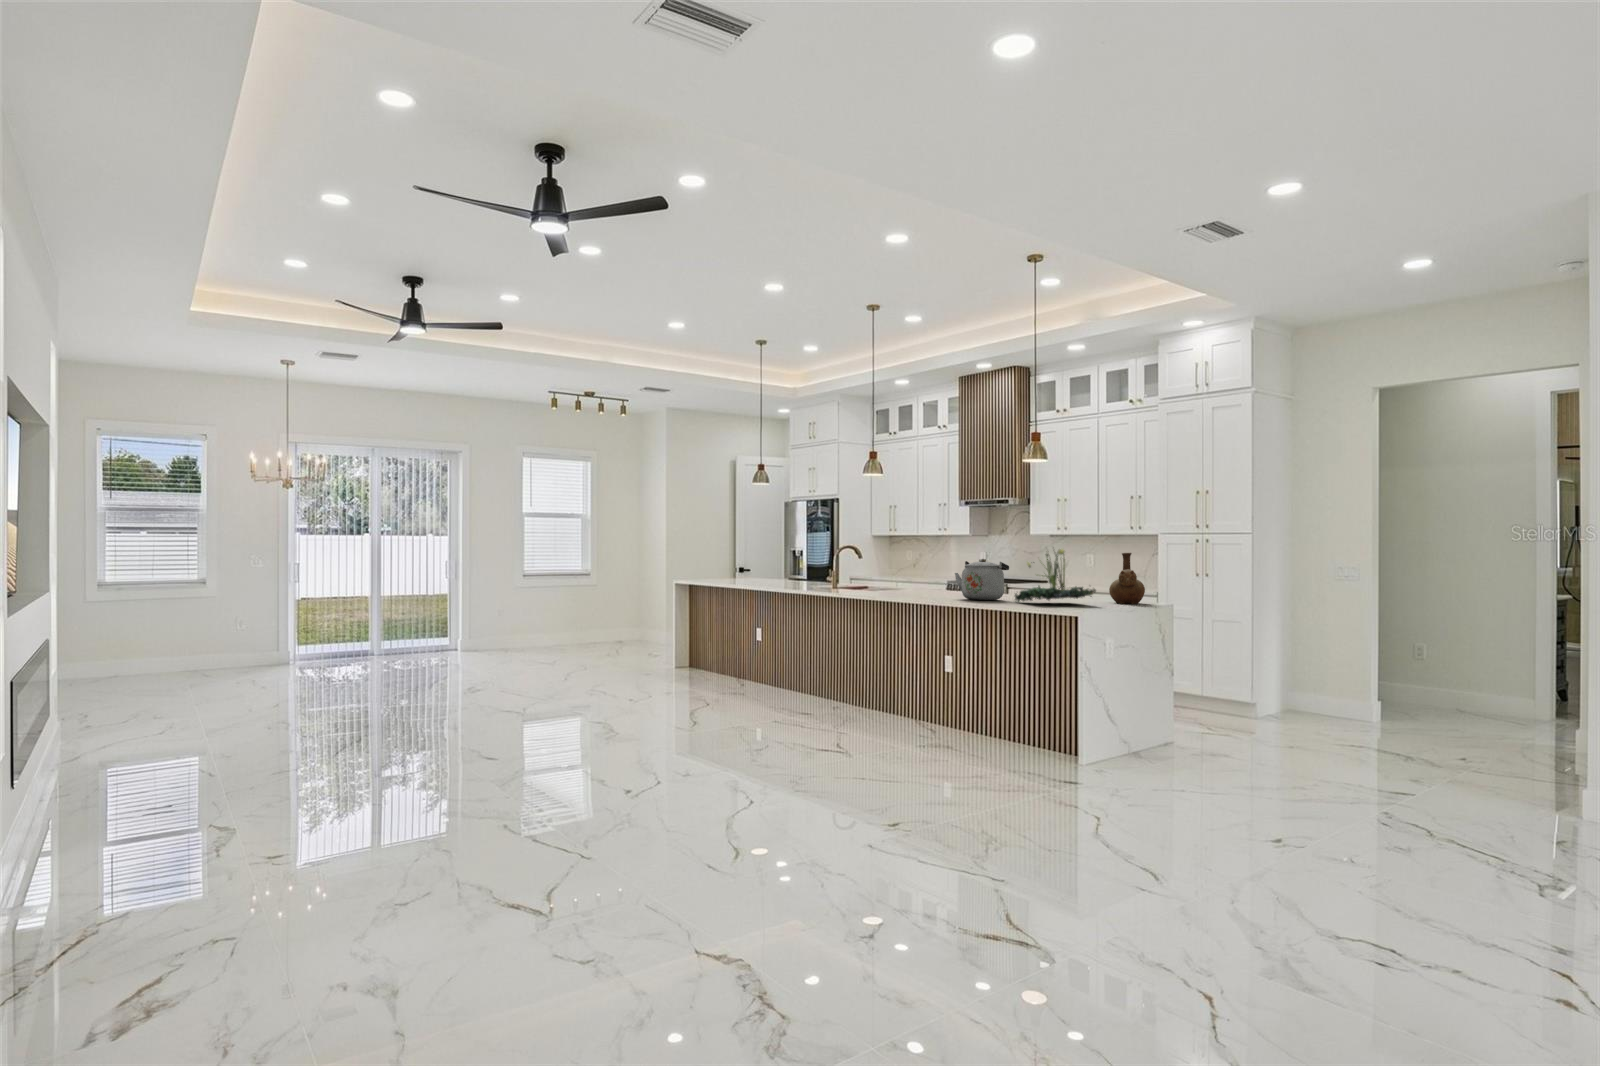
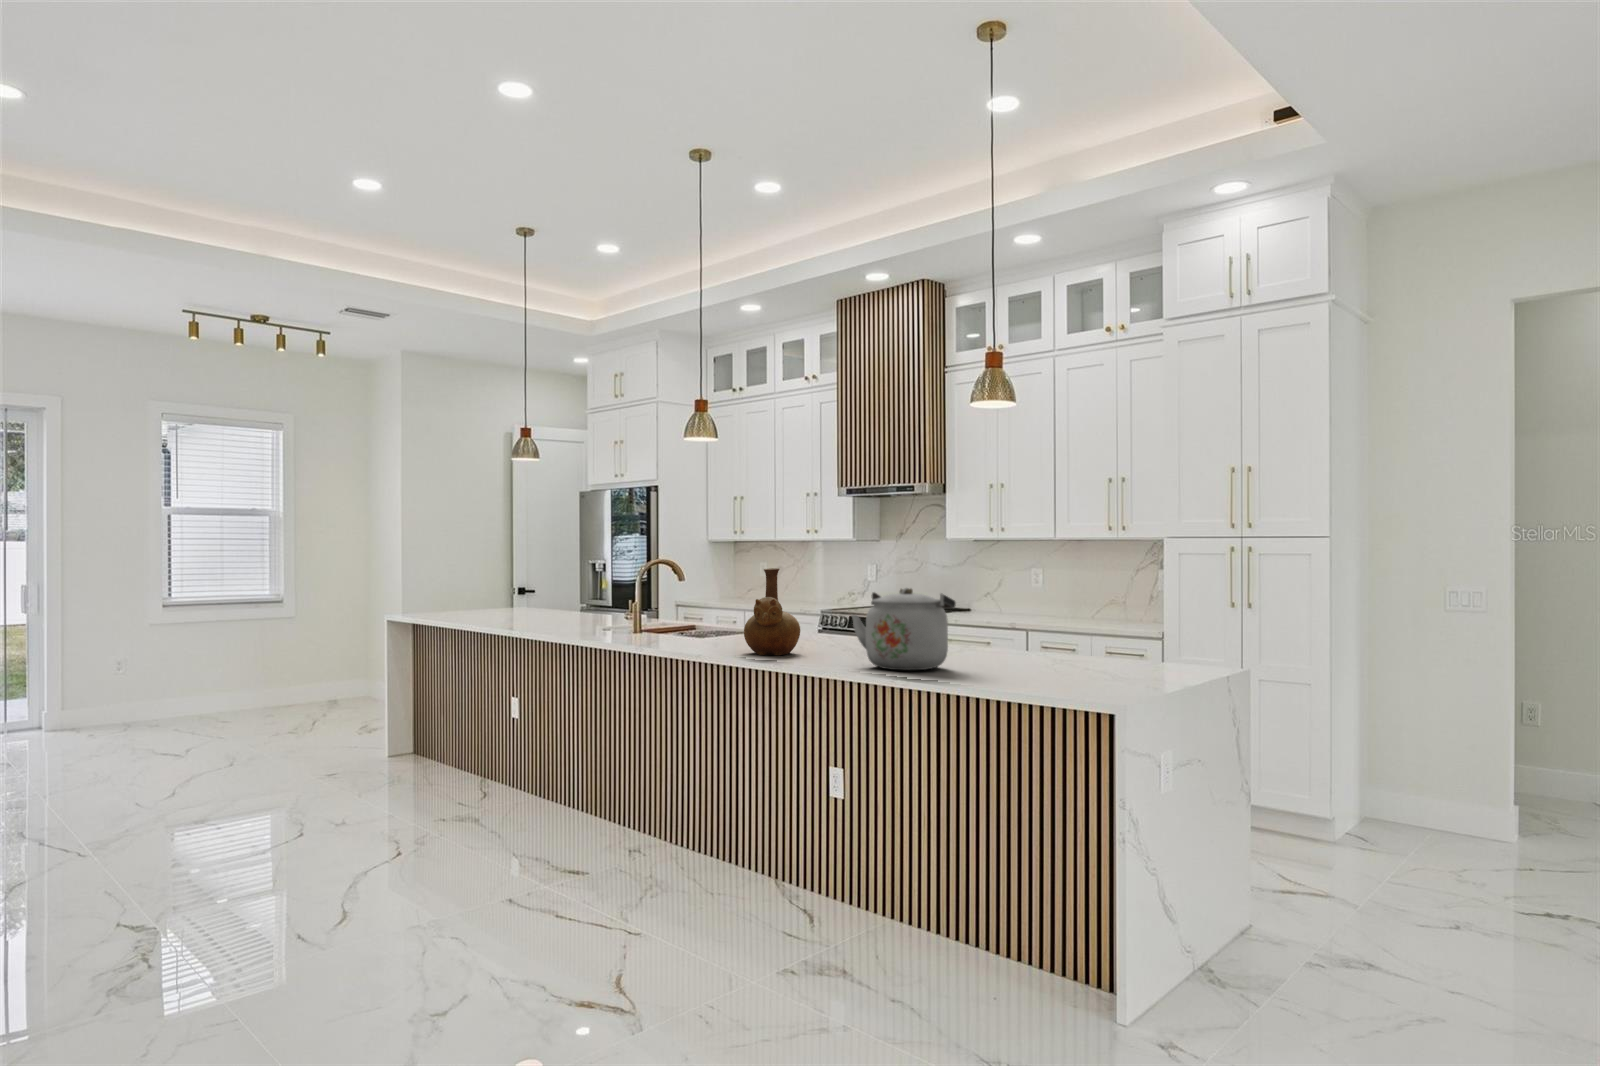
plant: present [1015,549,1096,602] -> none [972,563,1146,676]
vase: present [1109,553,1145,604] -> present [744,568,800,655]

